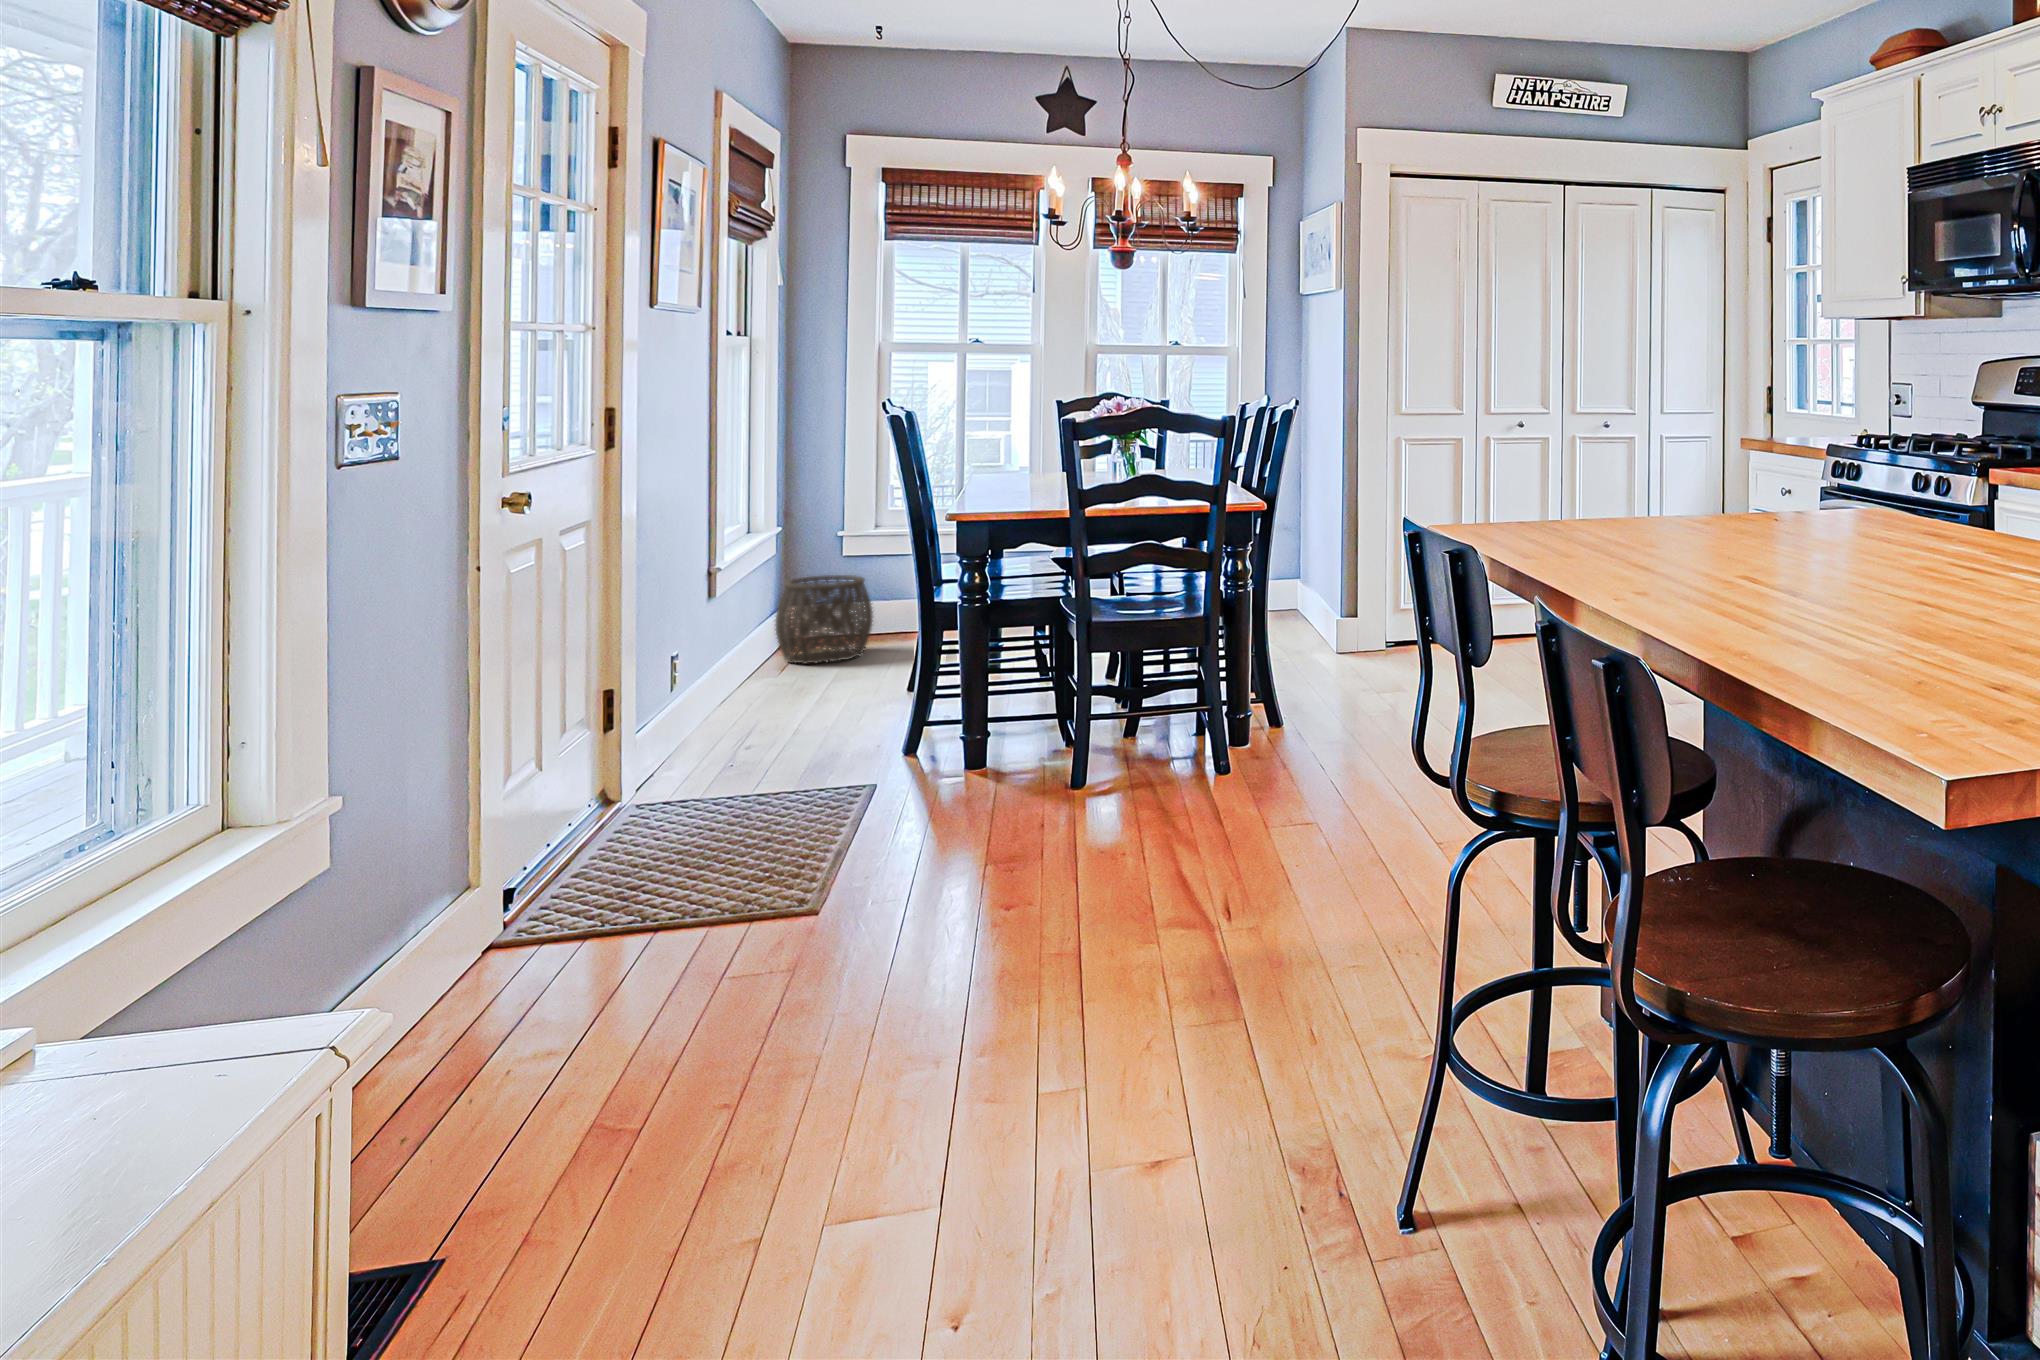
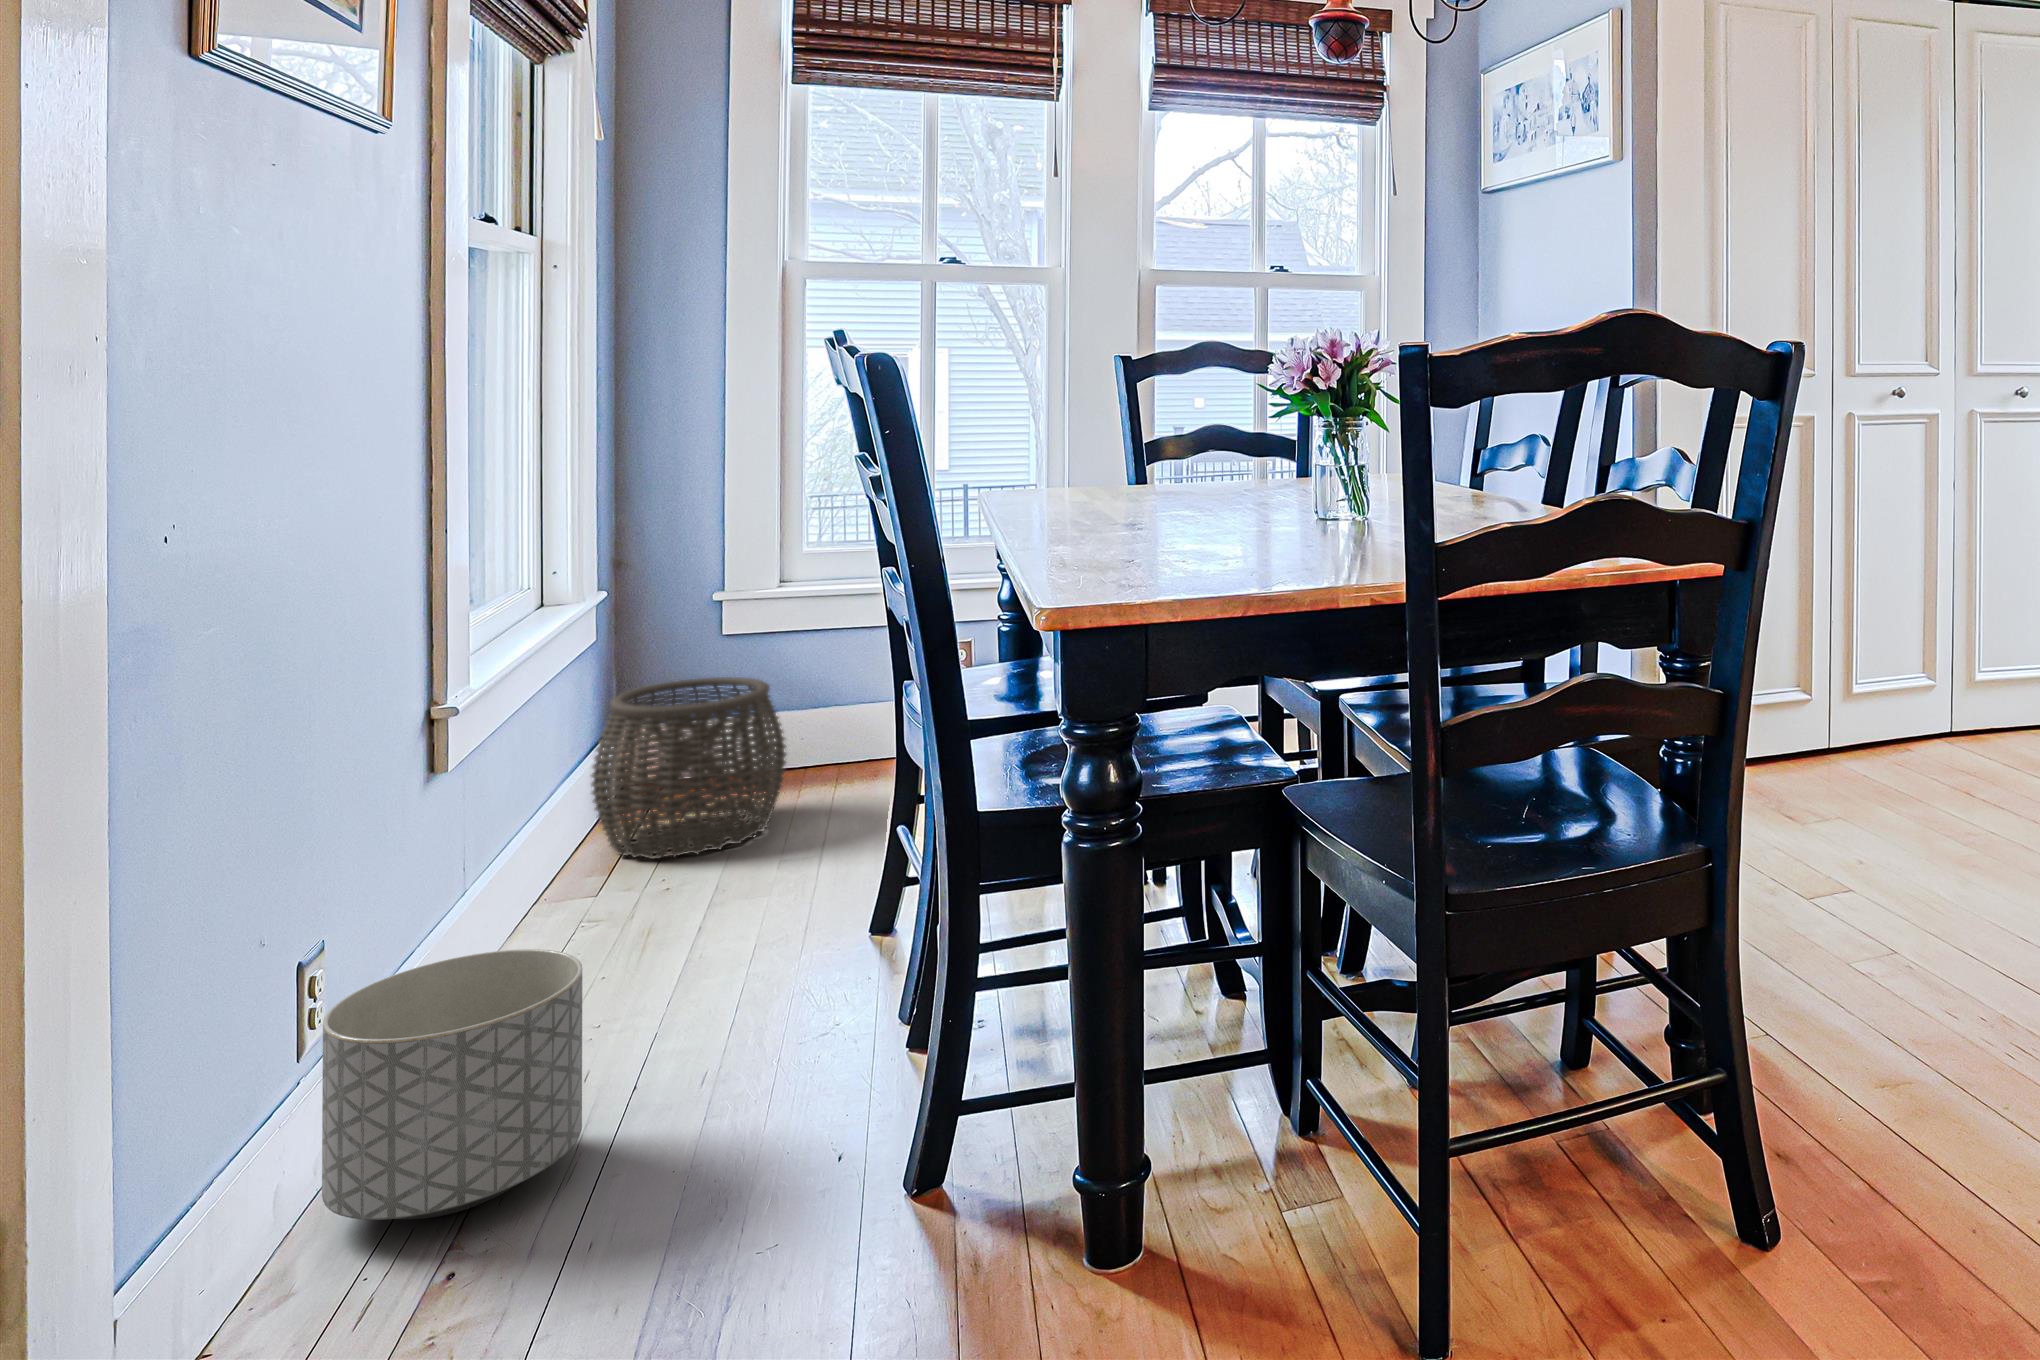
planter: none [685,659,779,751] -> present [322,949,582,1220]

